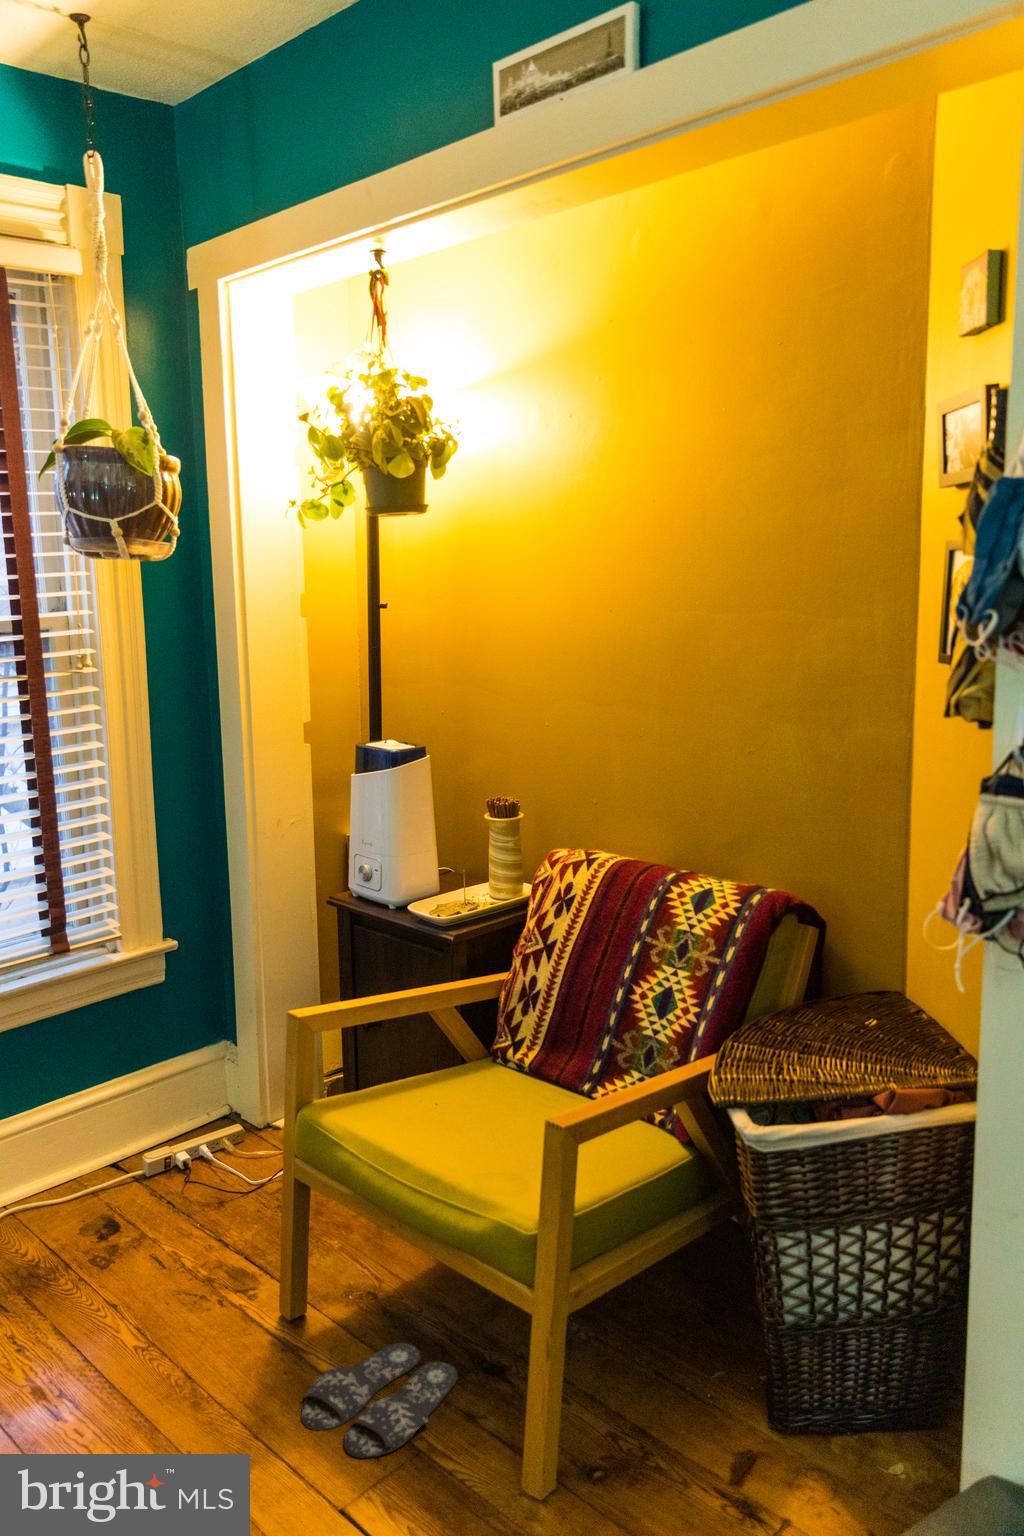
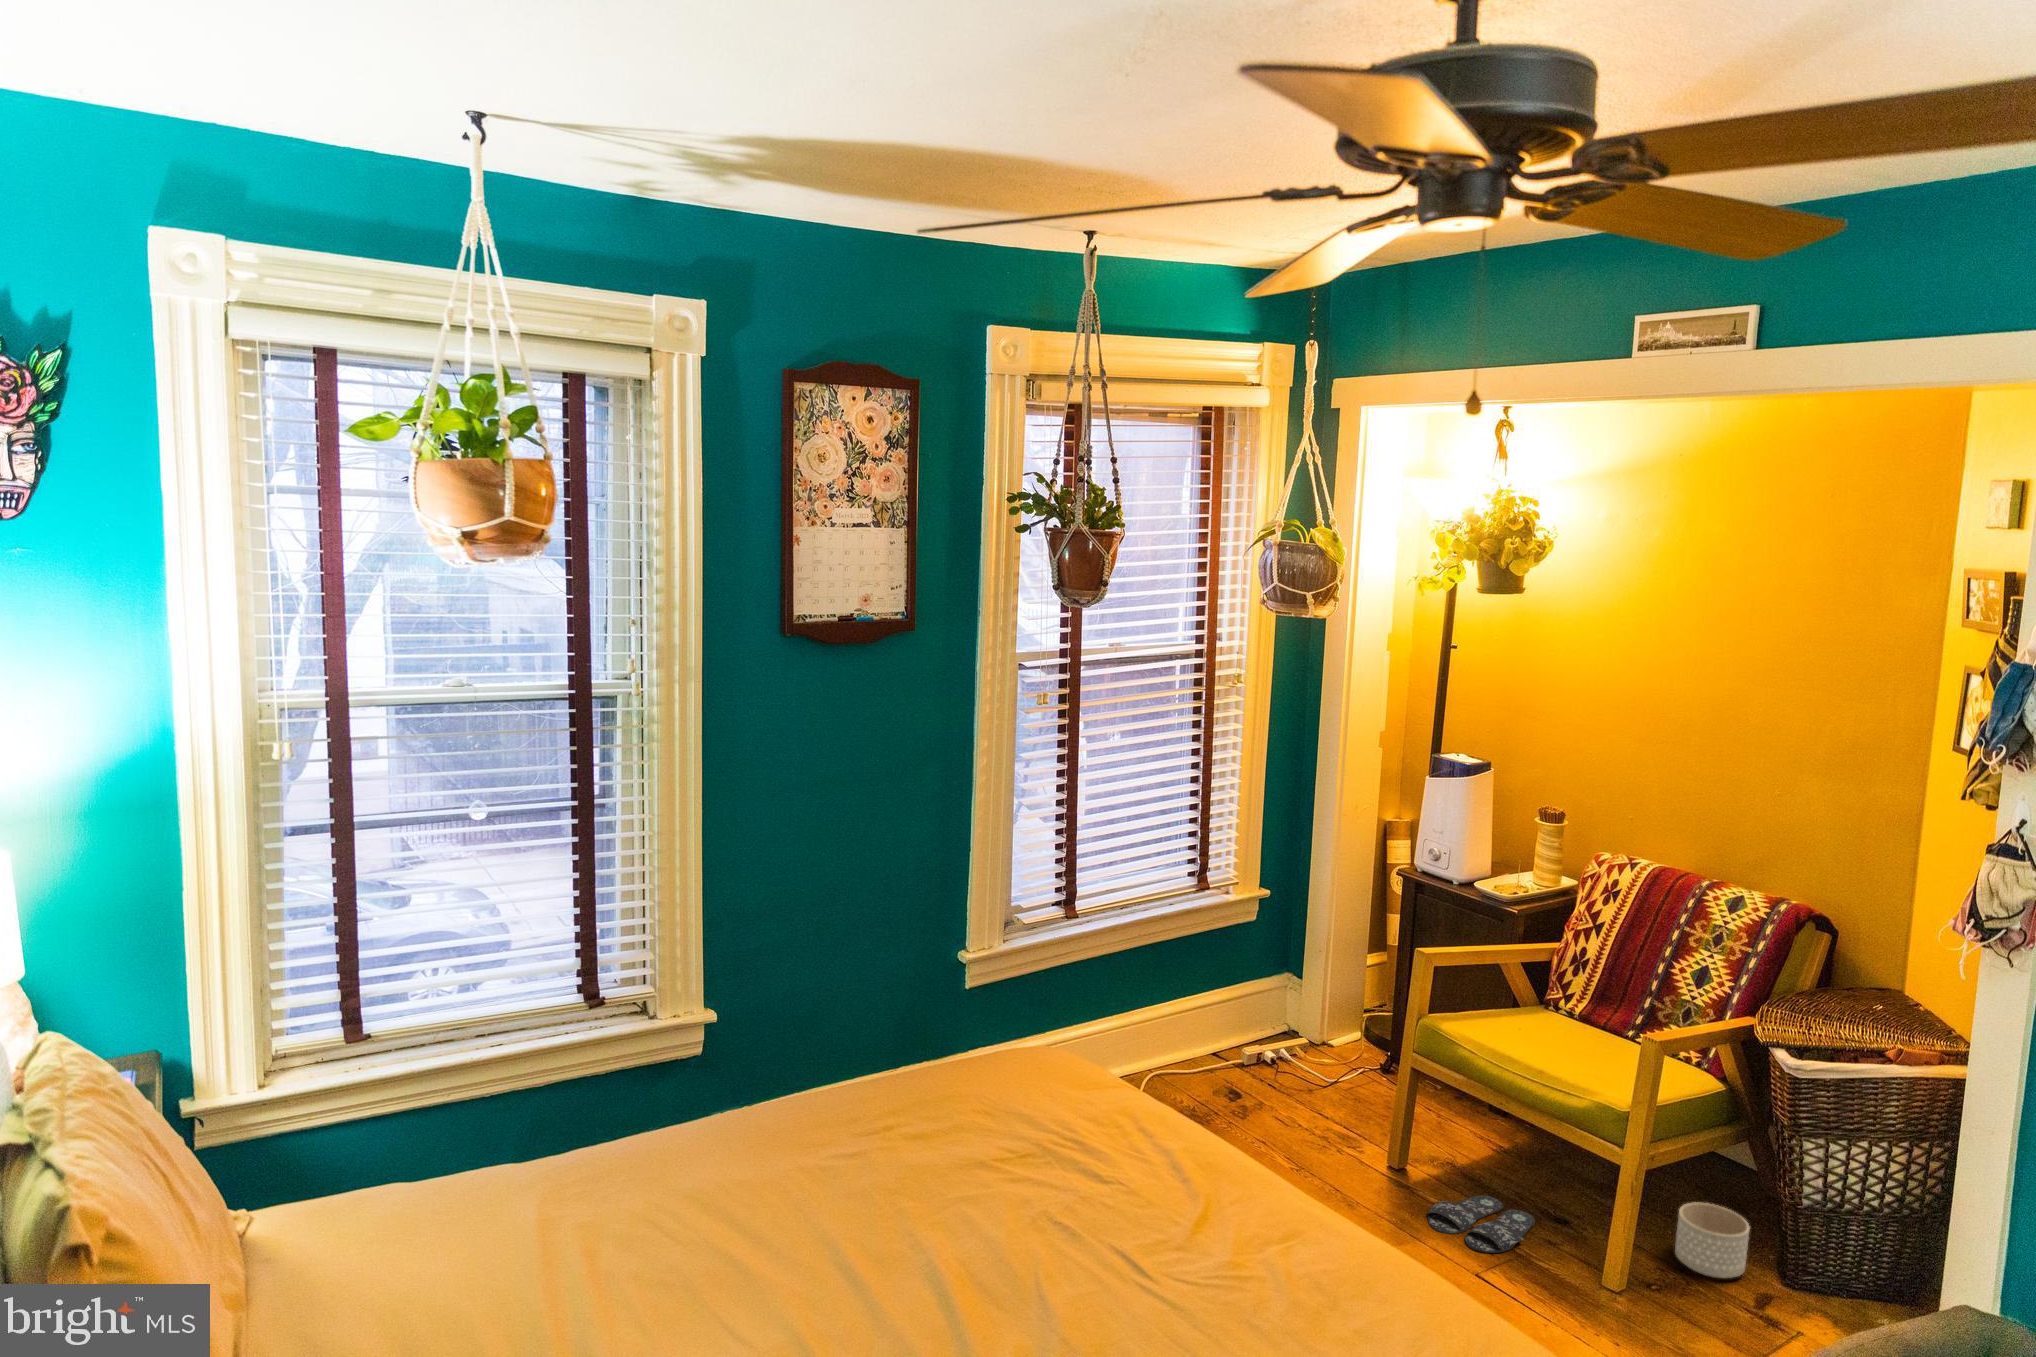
planter: none [638,1318,727,1433] -> present [1675,1202,1750,1278]

